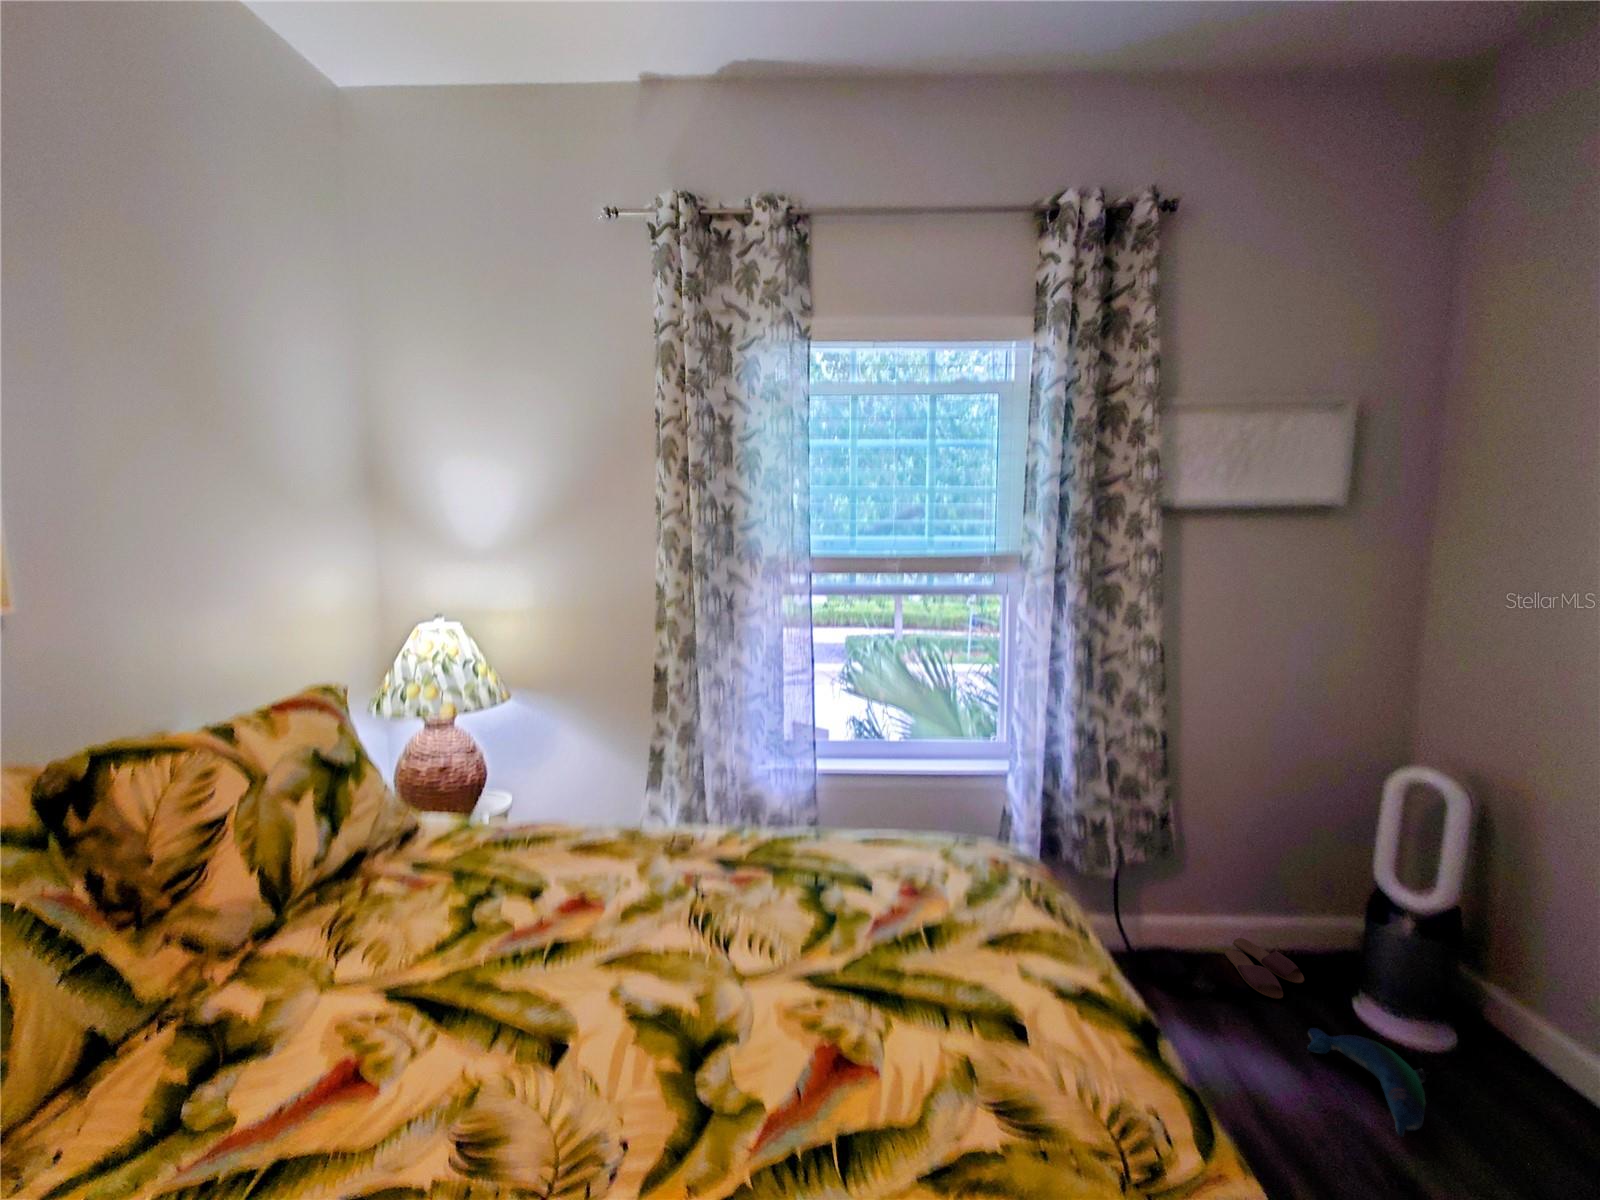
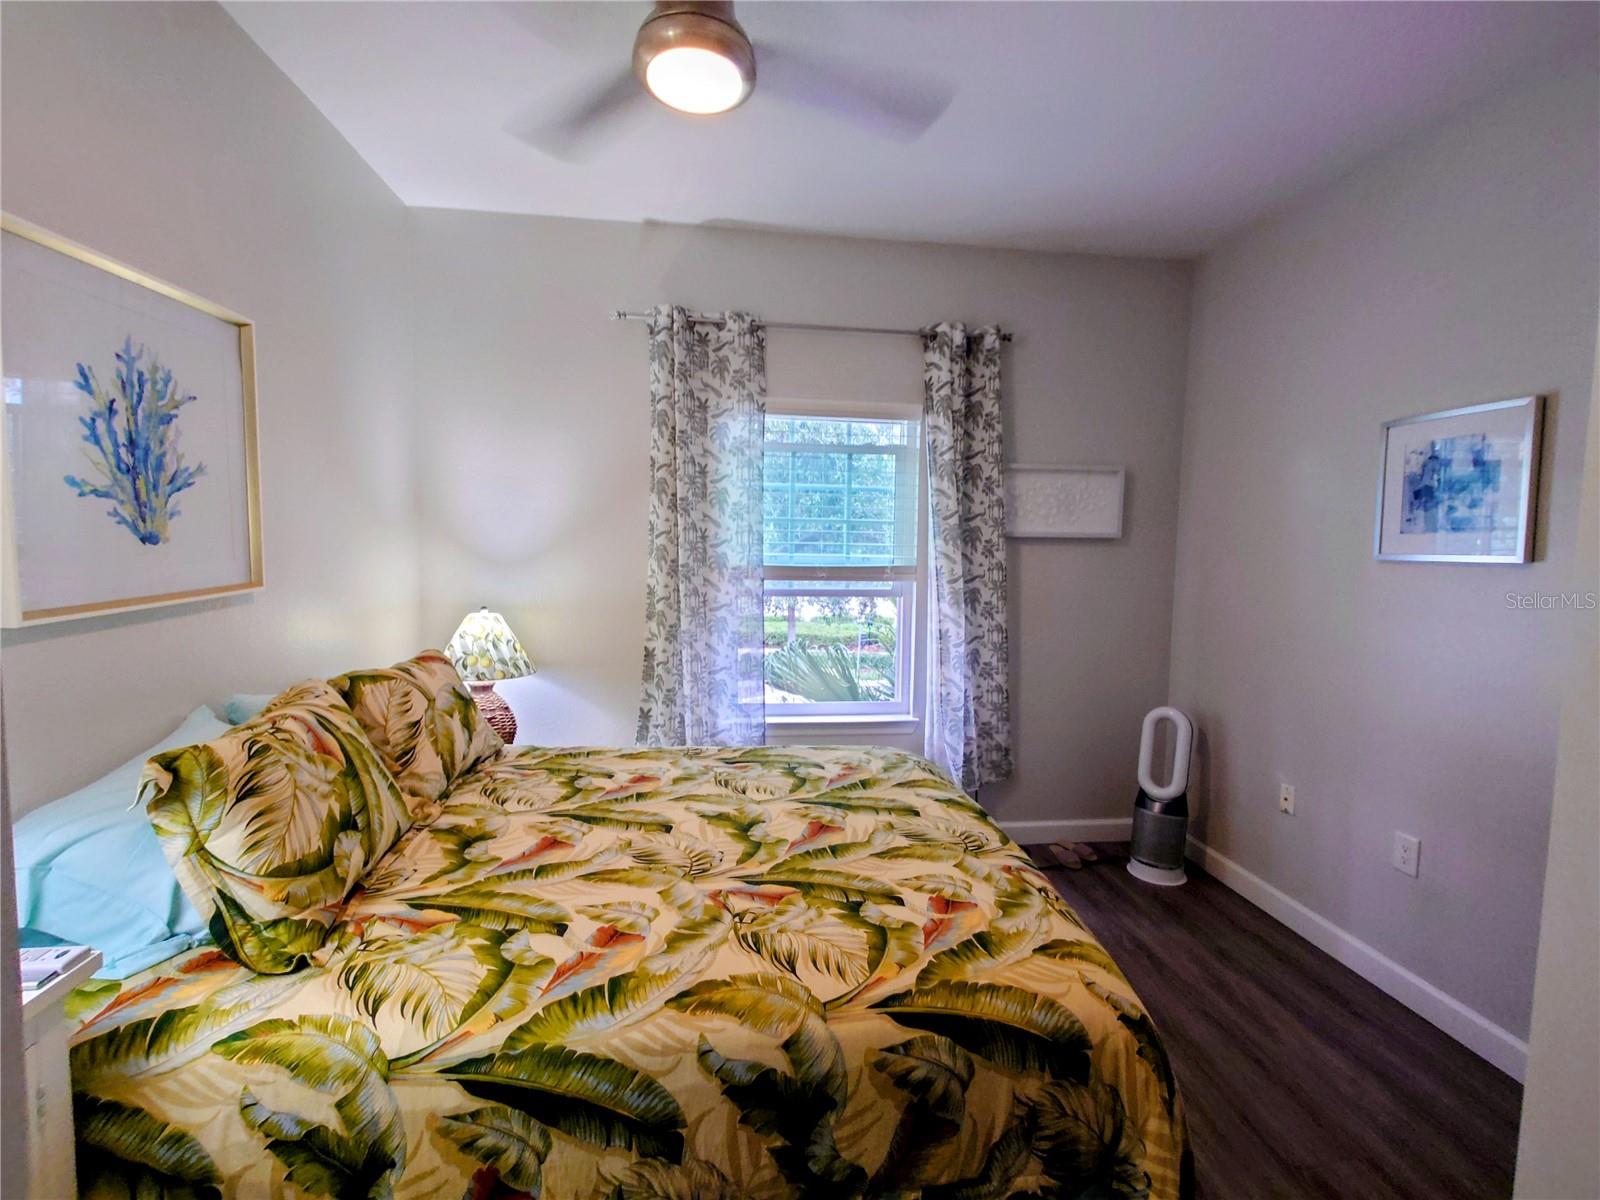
plush toy: present [1308,1028,1426,1137] -> none [1089,878,1151,926]

